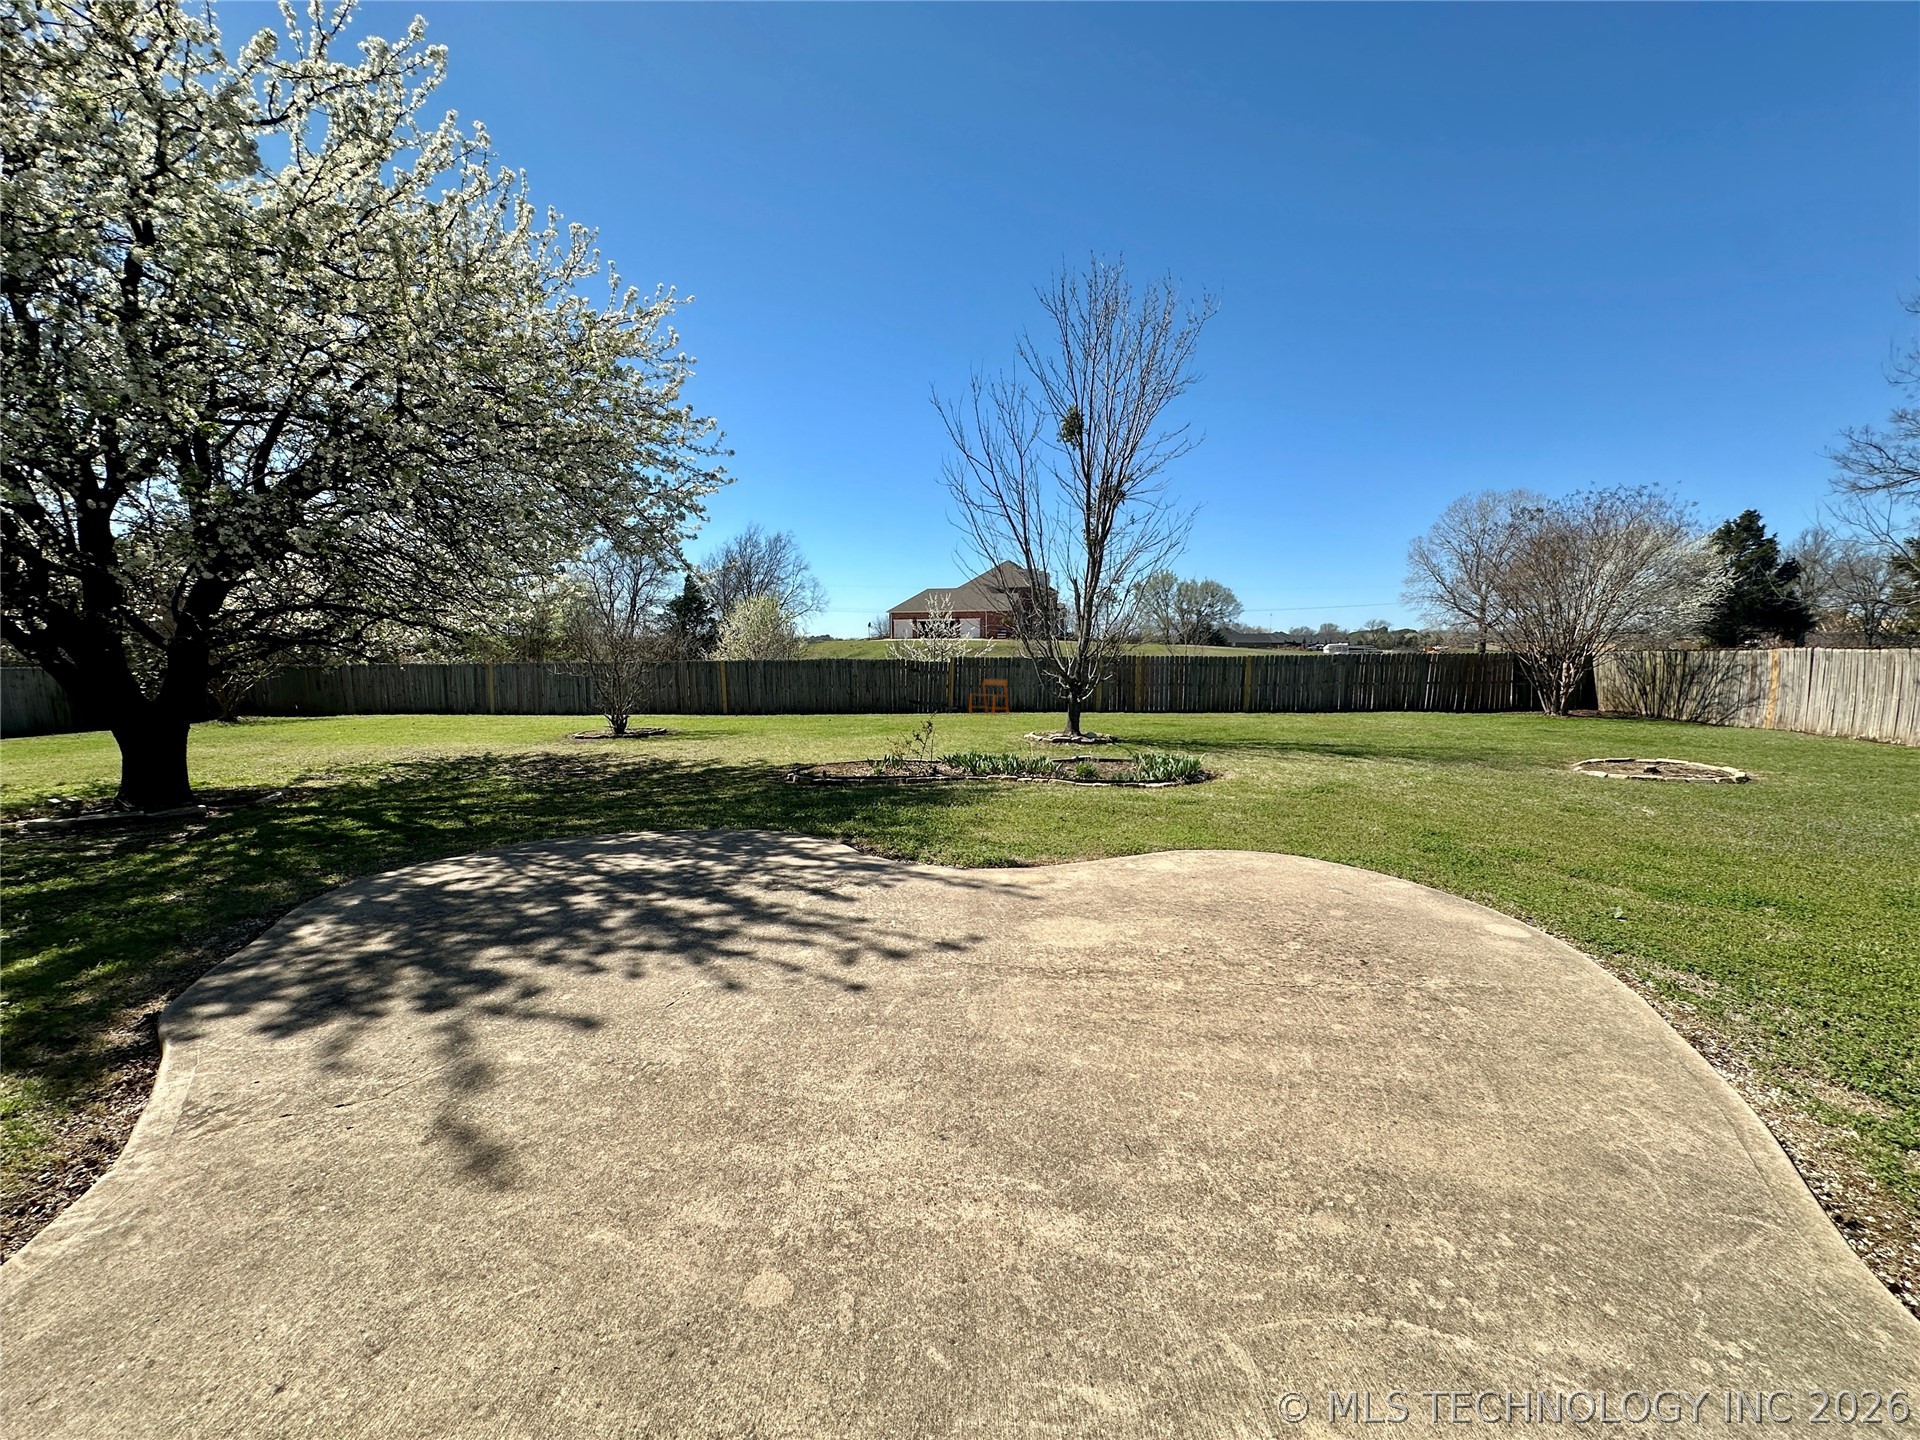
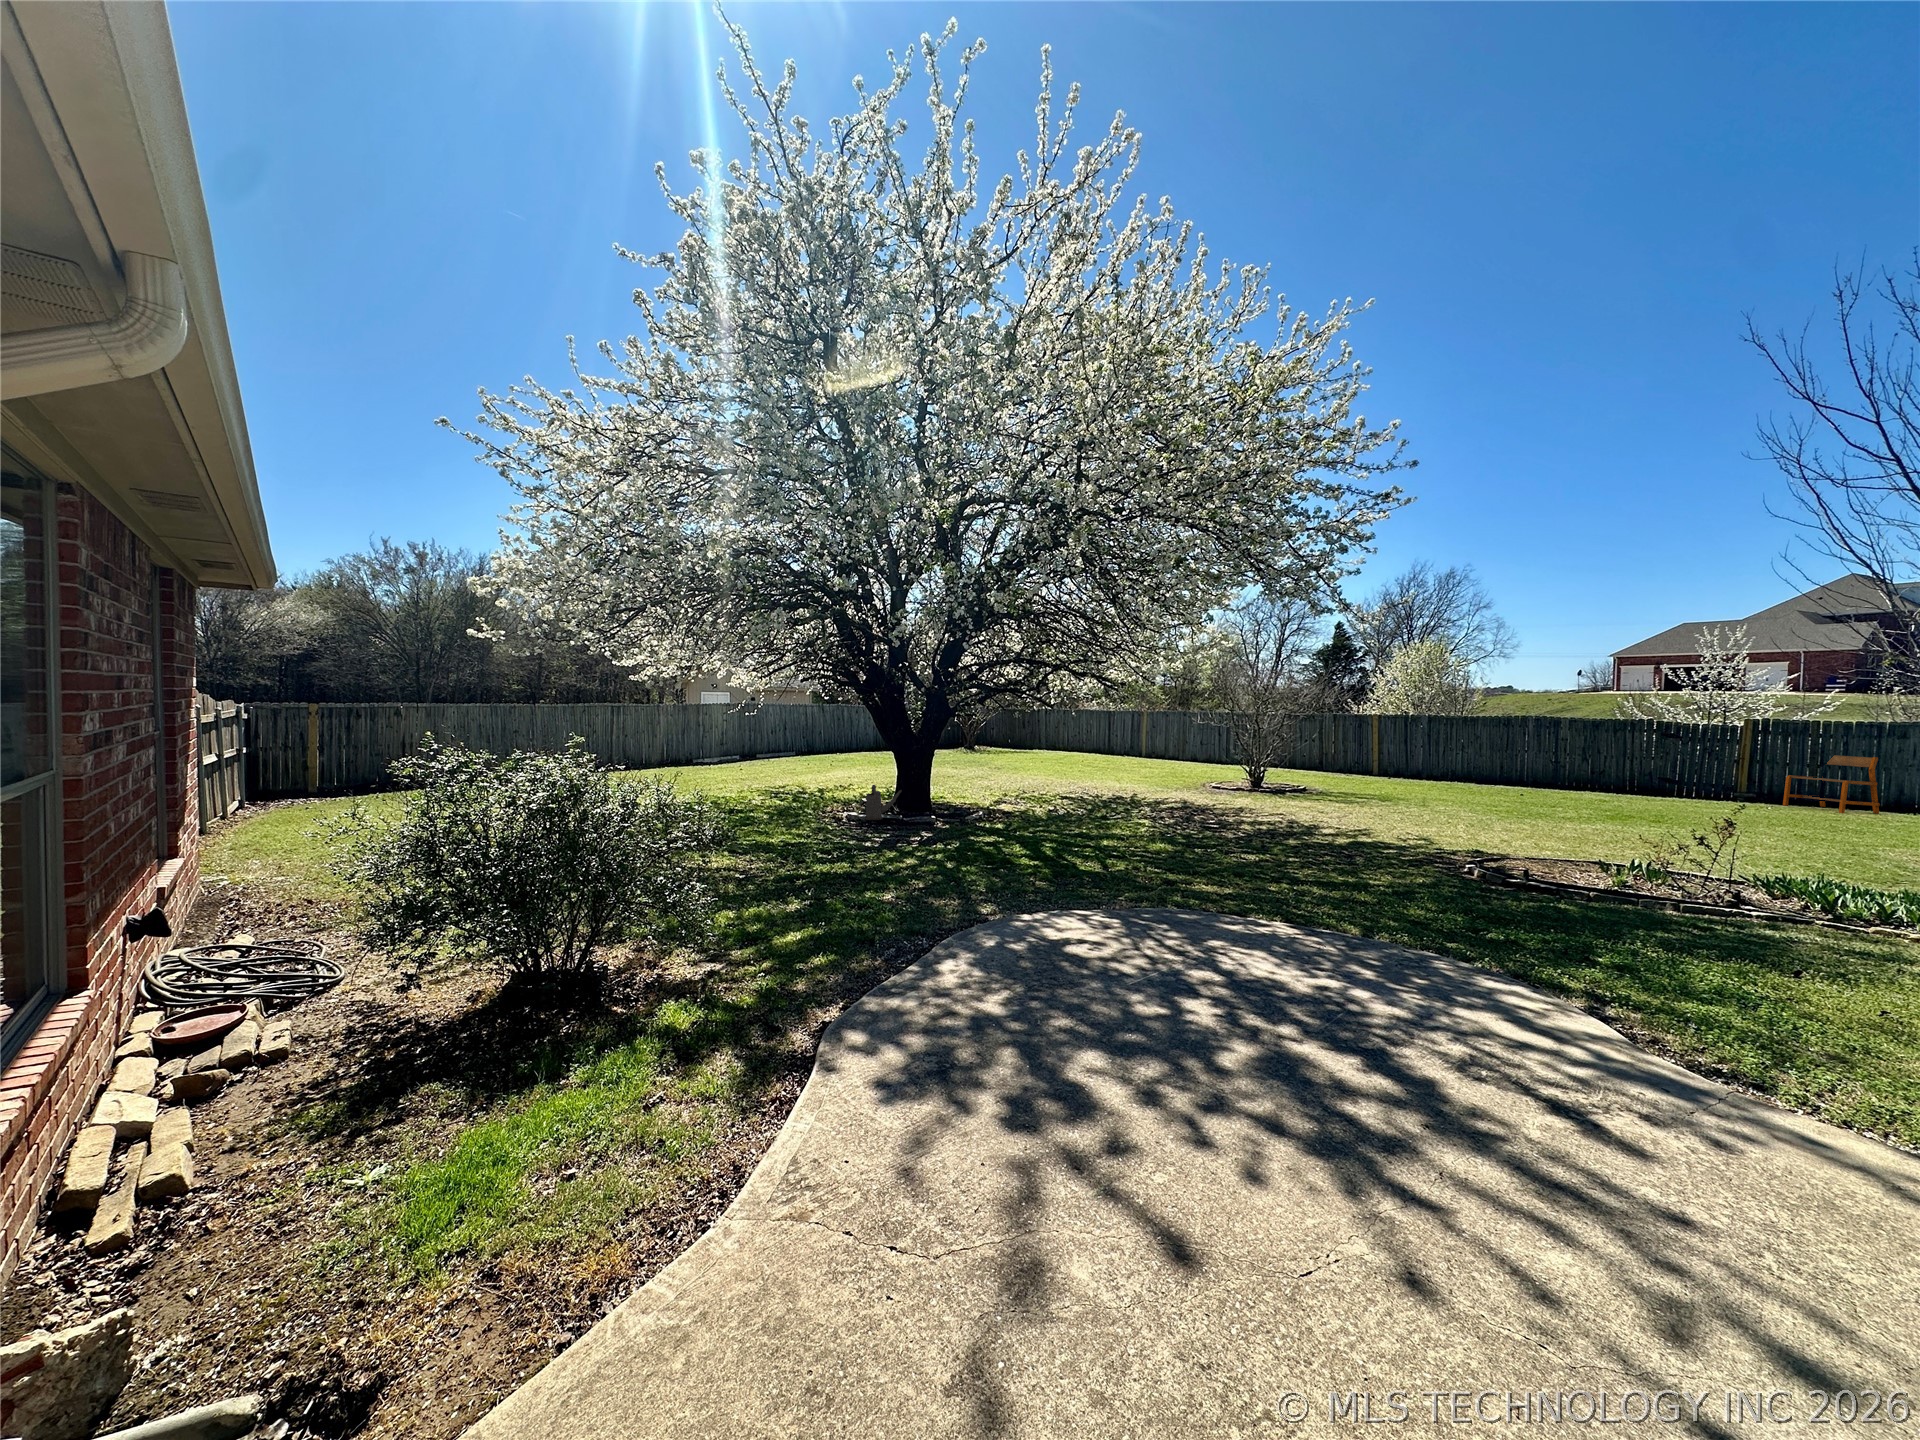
watering can: none [54,775,137,824] -> present [860,785,901,820]

